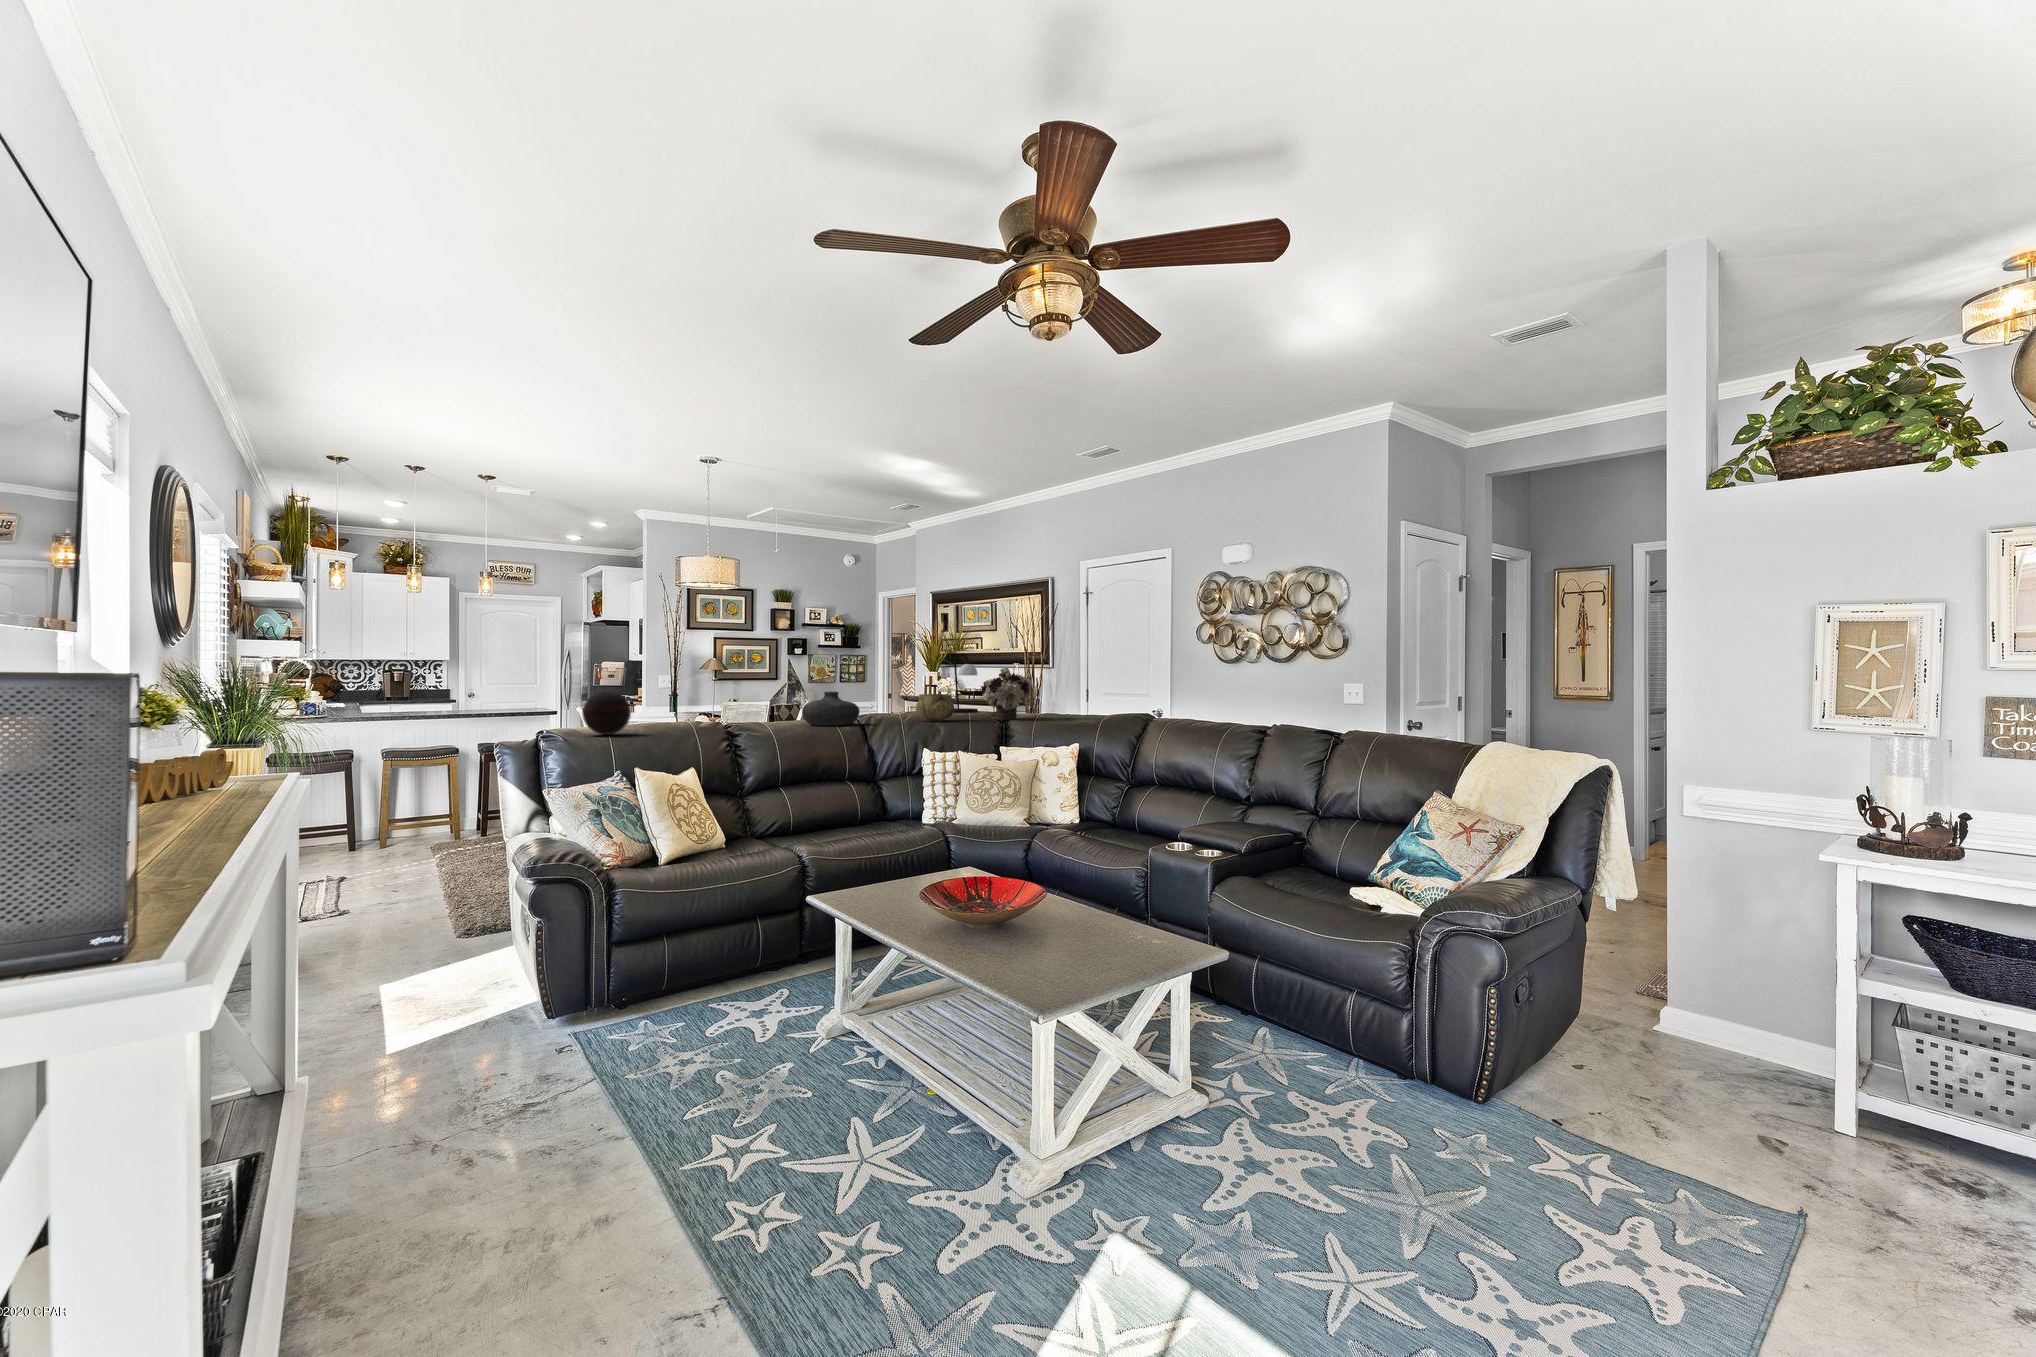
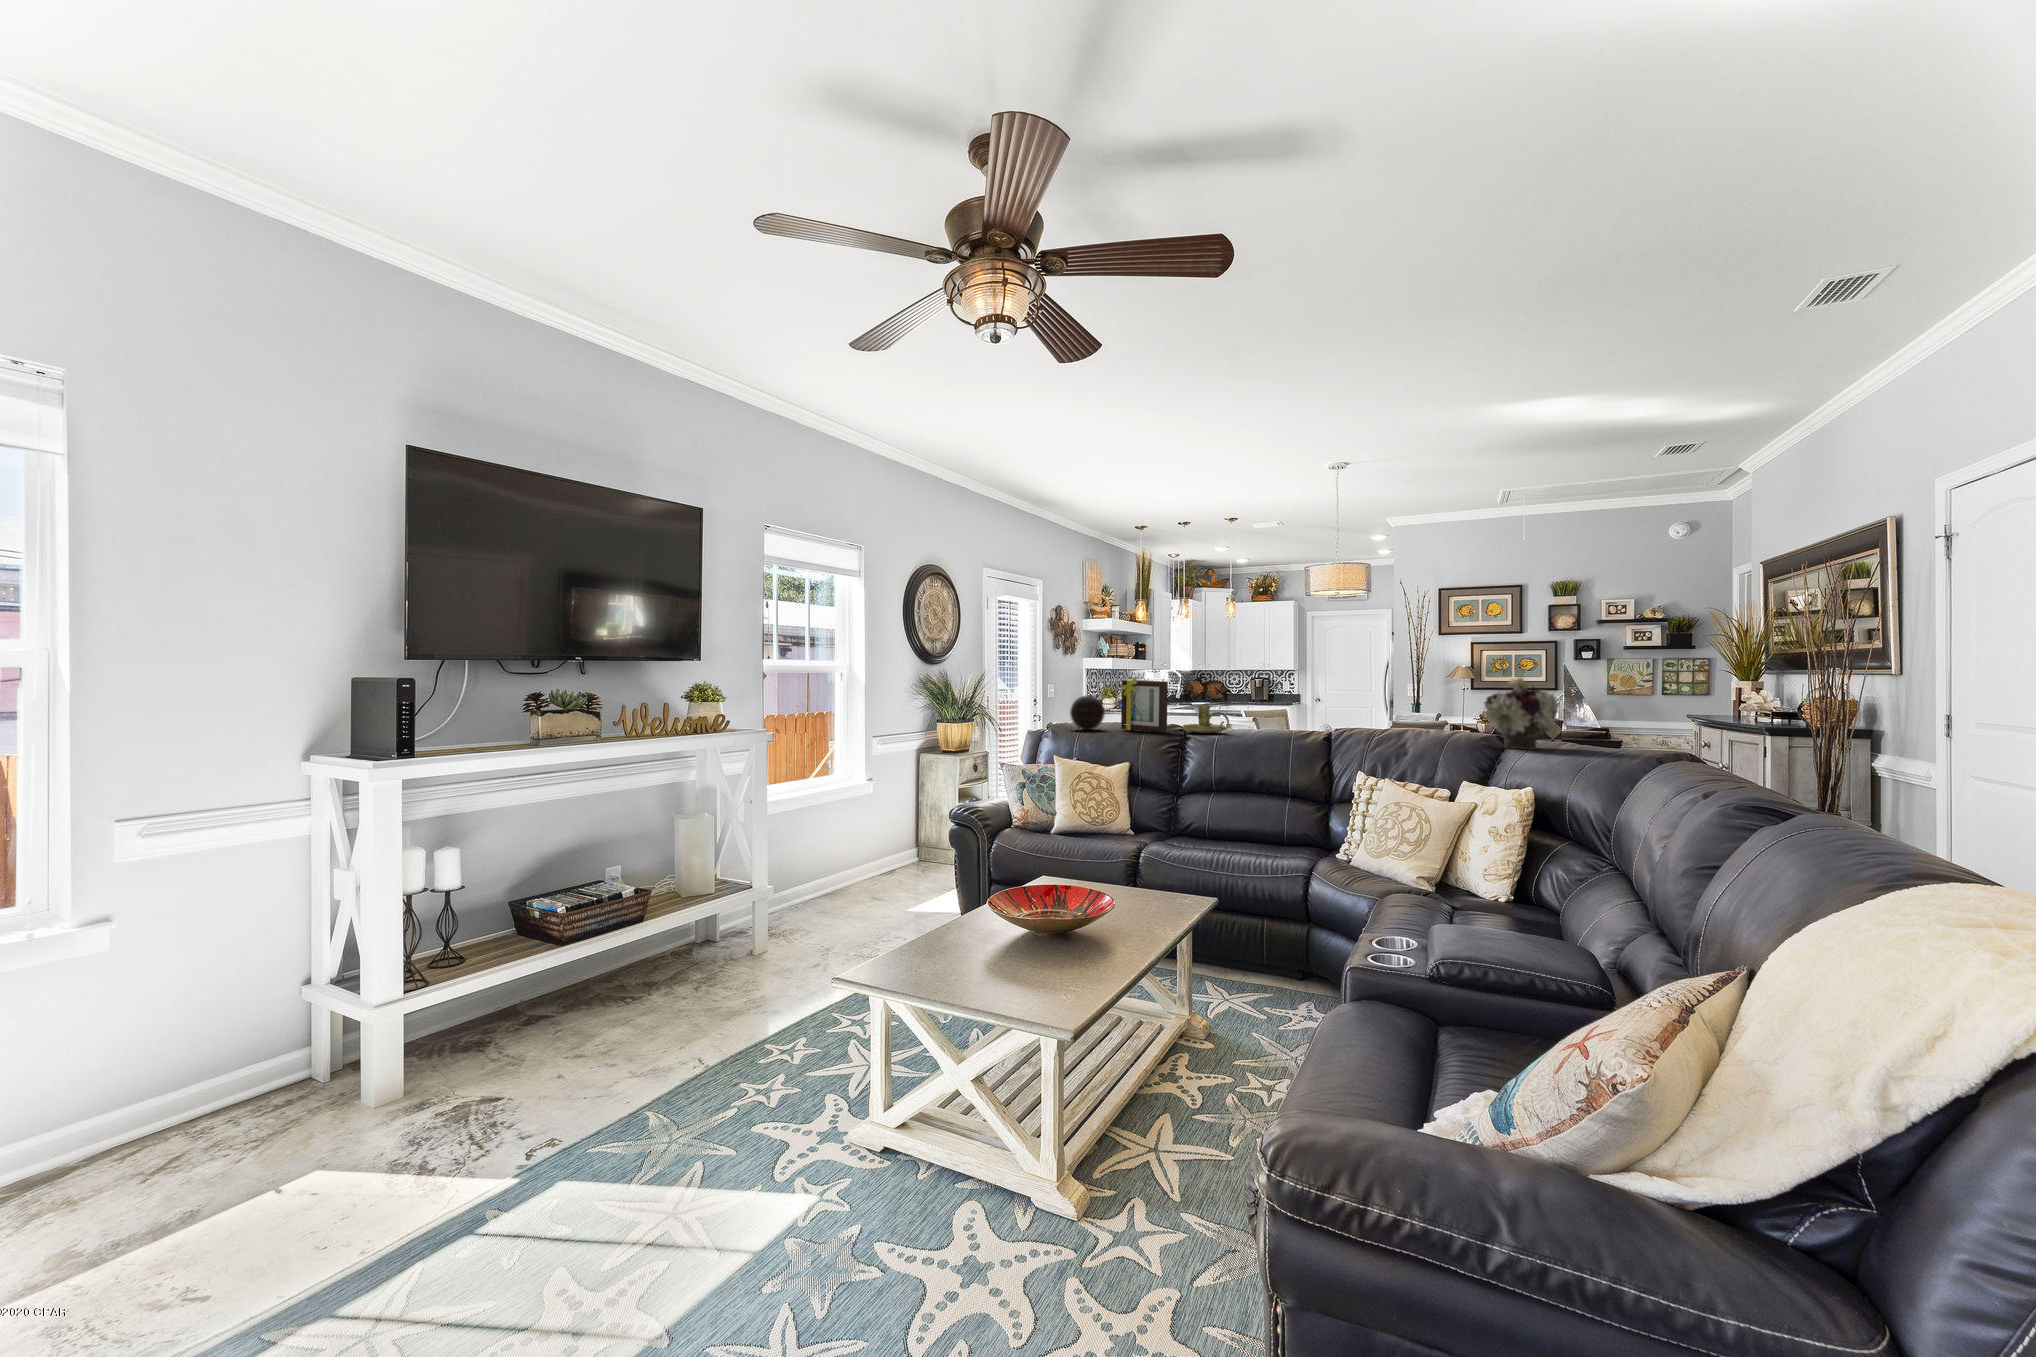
table lamp: present [954,654,978,713] -> none [1566,658,1618,739]
picture frame: none [646,668,711,732] -> present [1121,679,1168,733]
vase: present [802,691,859,726] -> none [1256,702,1317,738]
decorative bowl: present [916,694,955,721] -> none [1390,709,1442,743]
candle holder: none [722,698,780,728] -> present [1183,705,1229,733]

